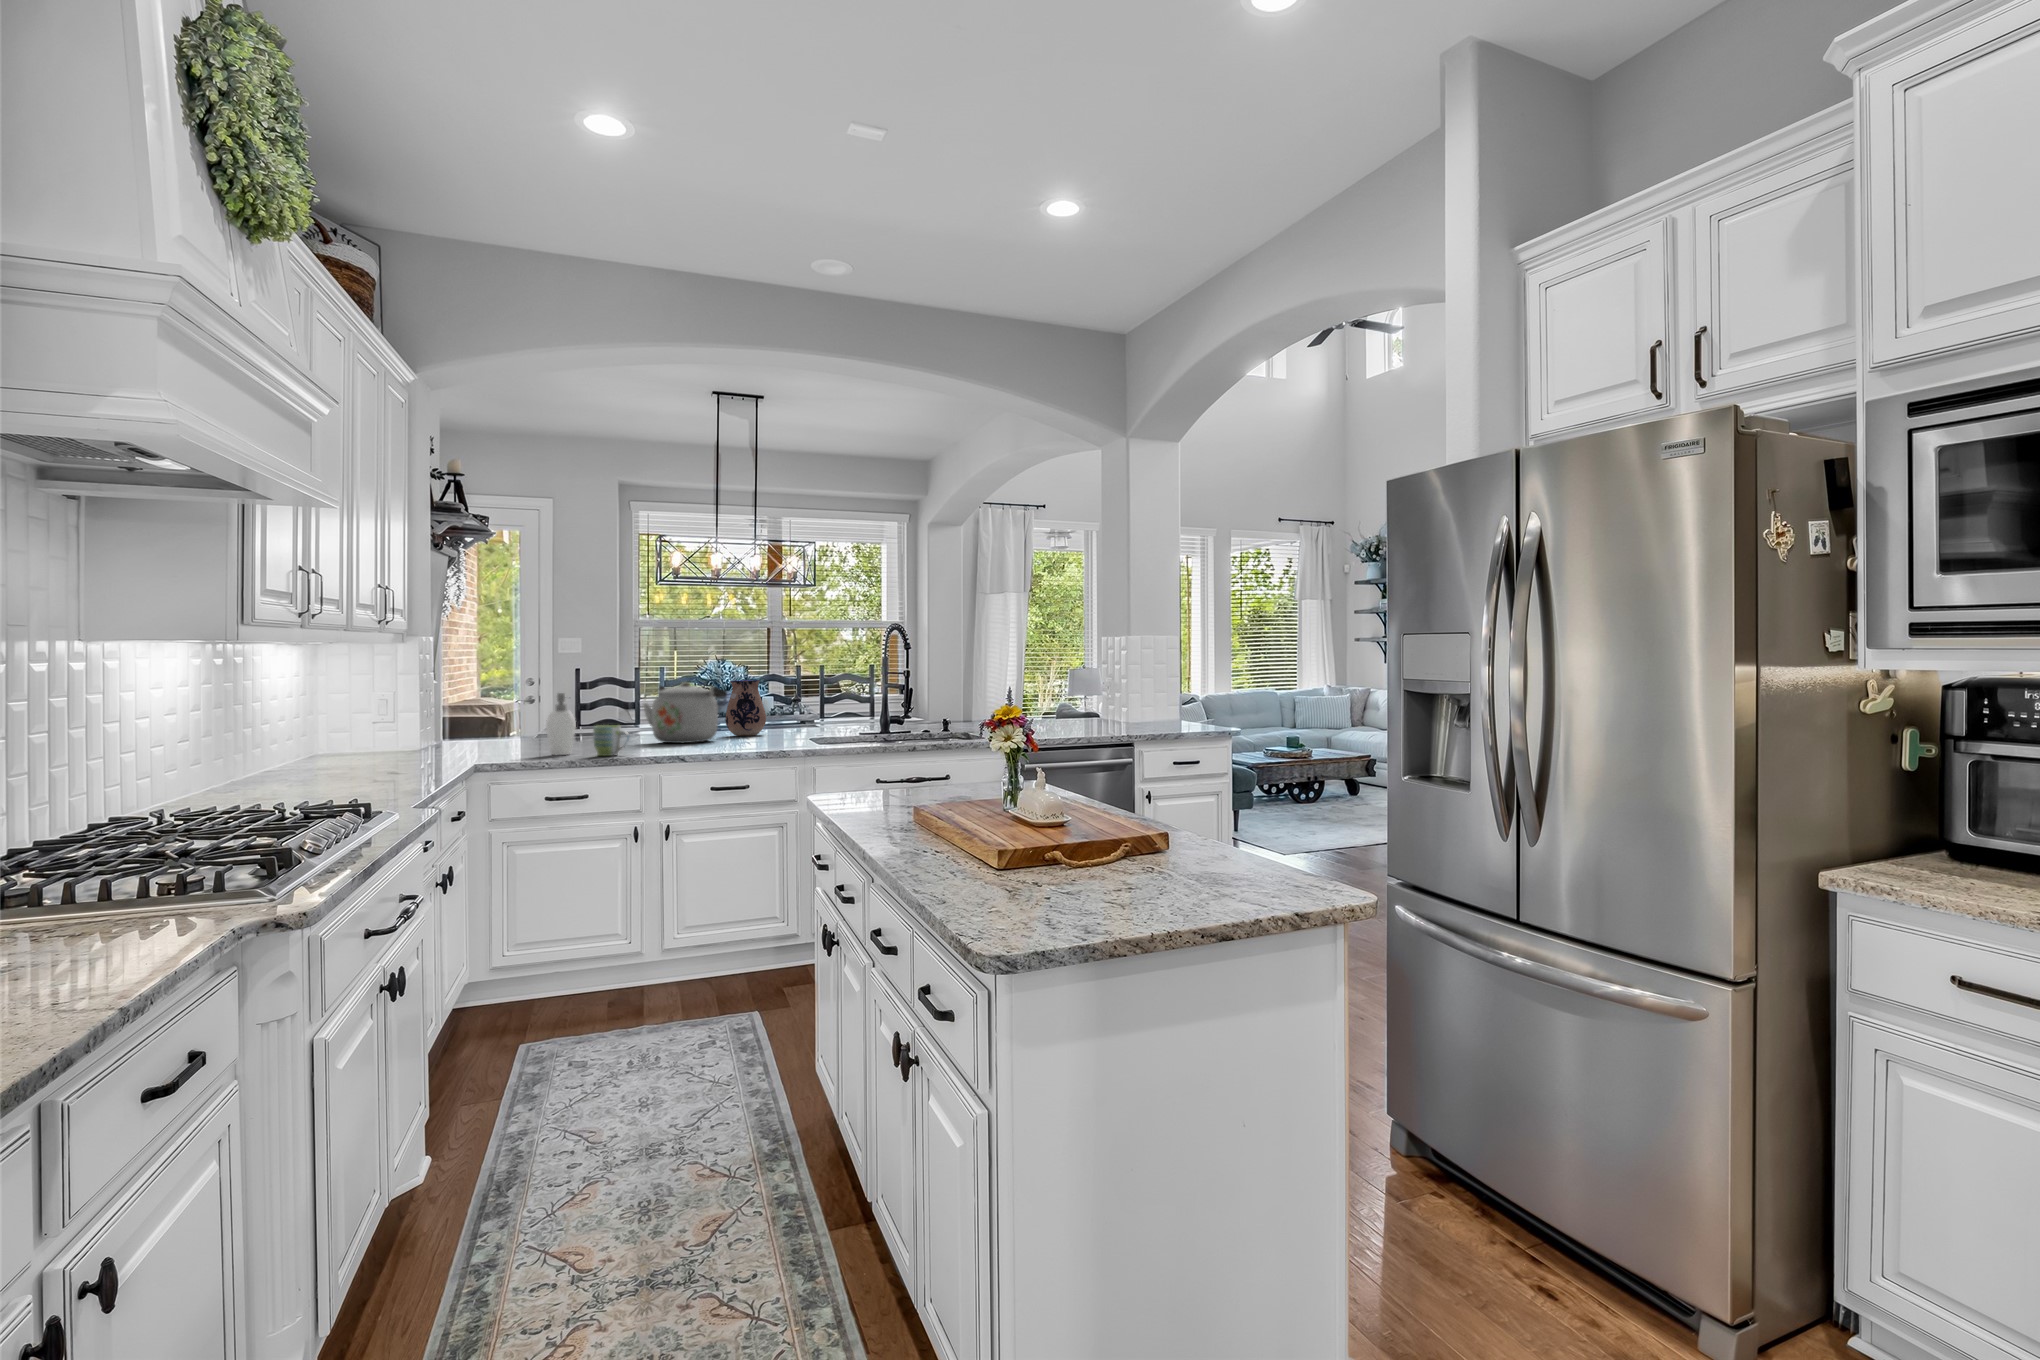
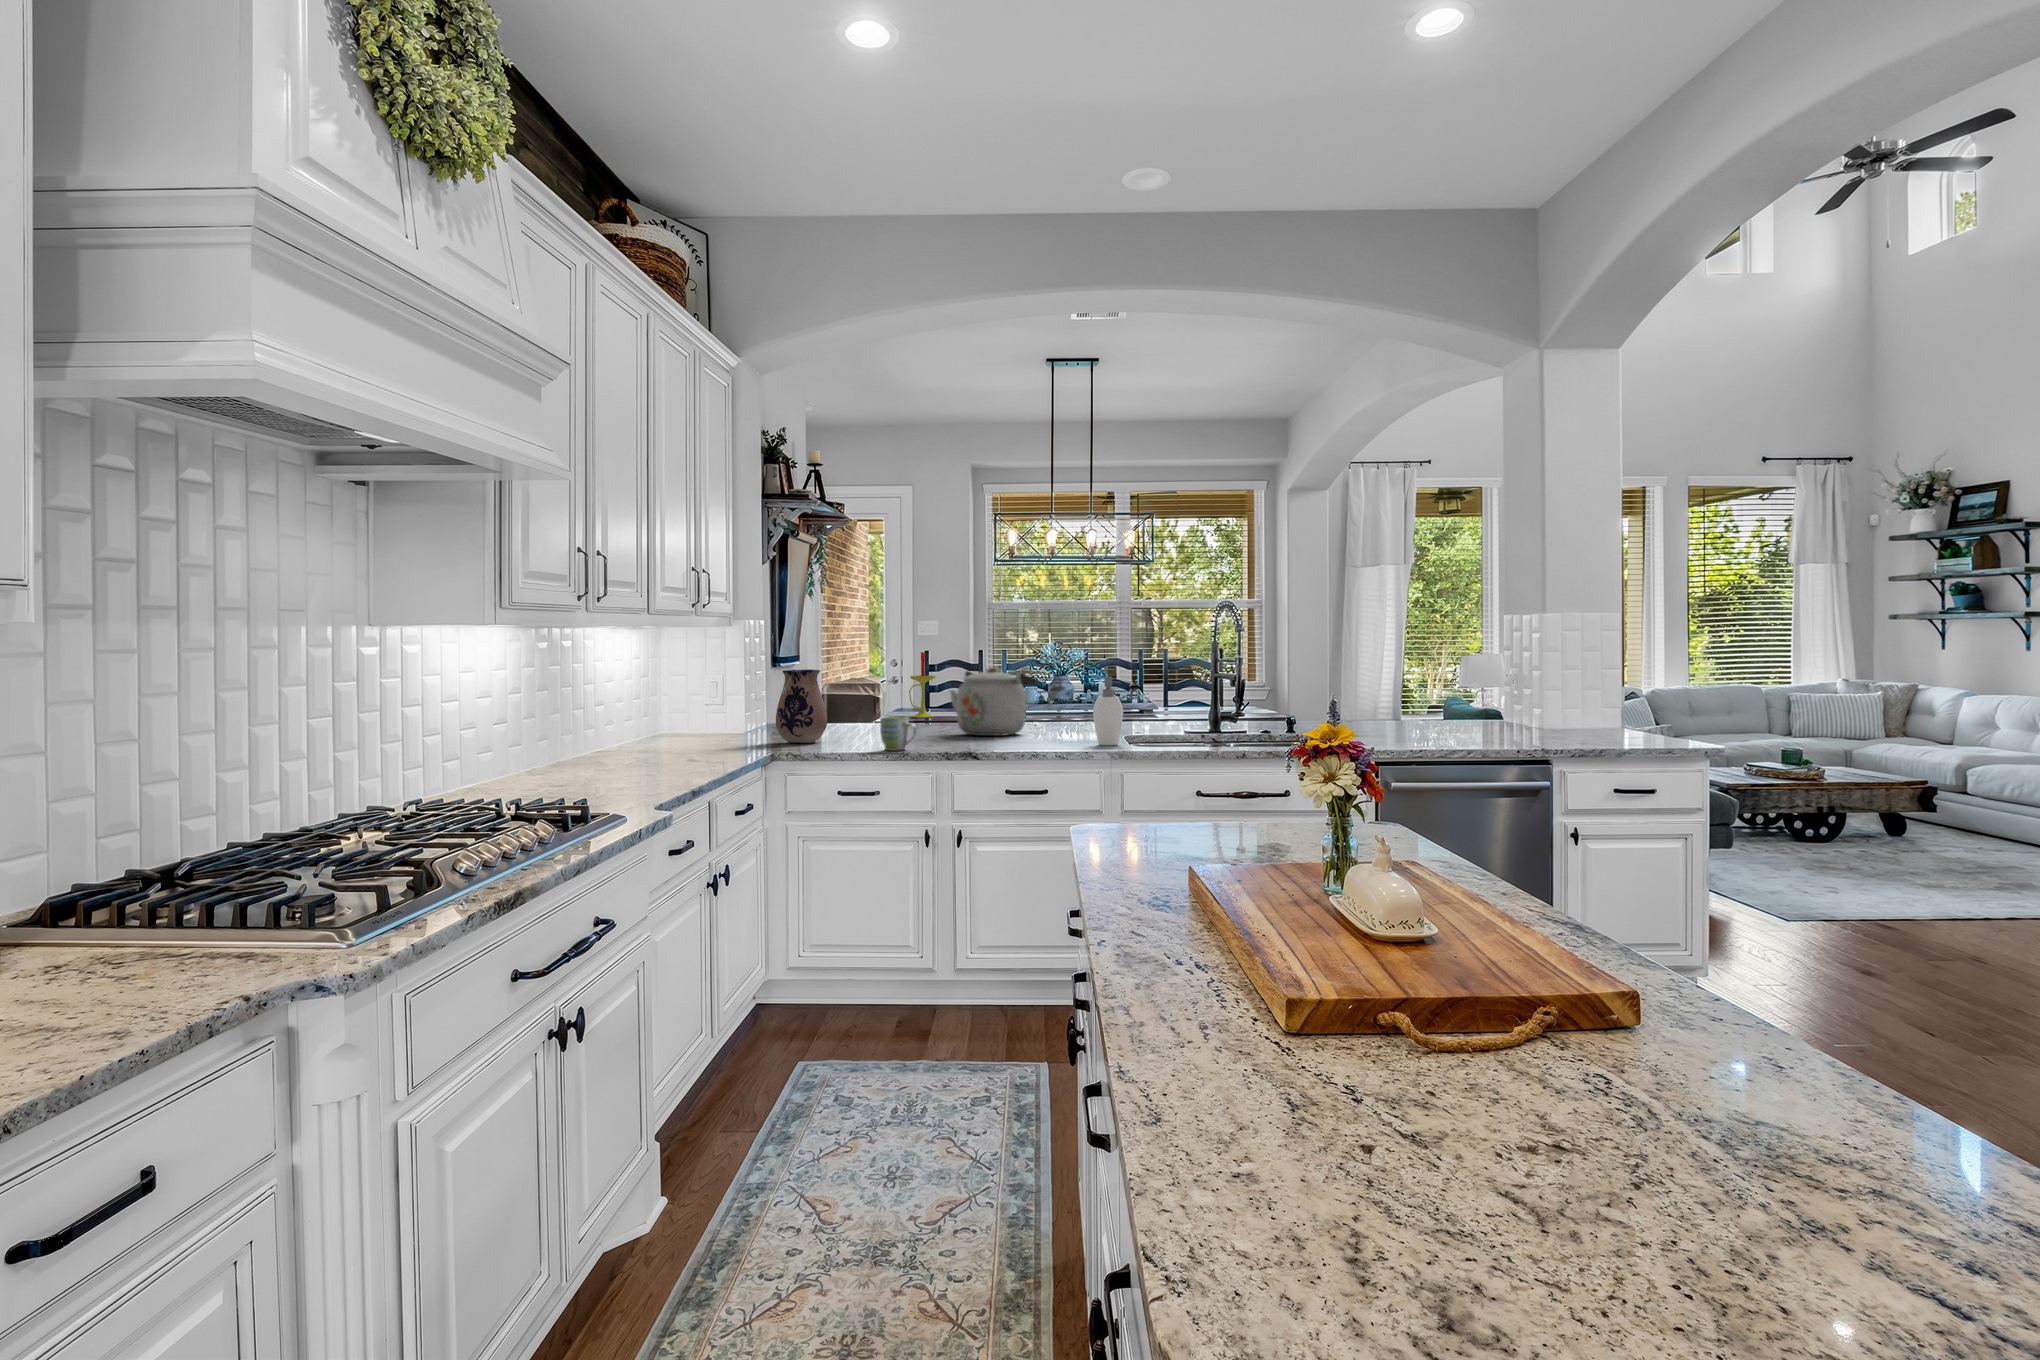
candle: none [582,669,609,733] -> present [909,652,935,718]
ceramic pitcher: present [725,680,766,736] -> present [776,669,827,743]
soap dispenser: present [546,693,576,755] -> present [1093,677,1123,745]

